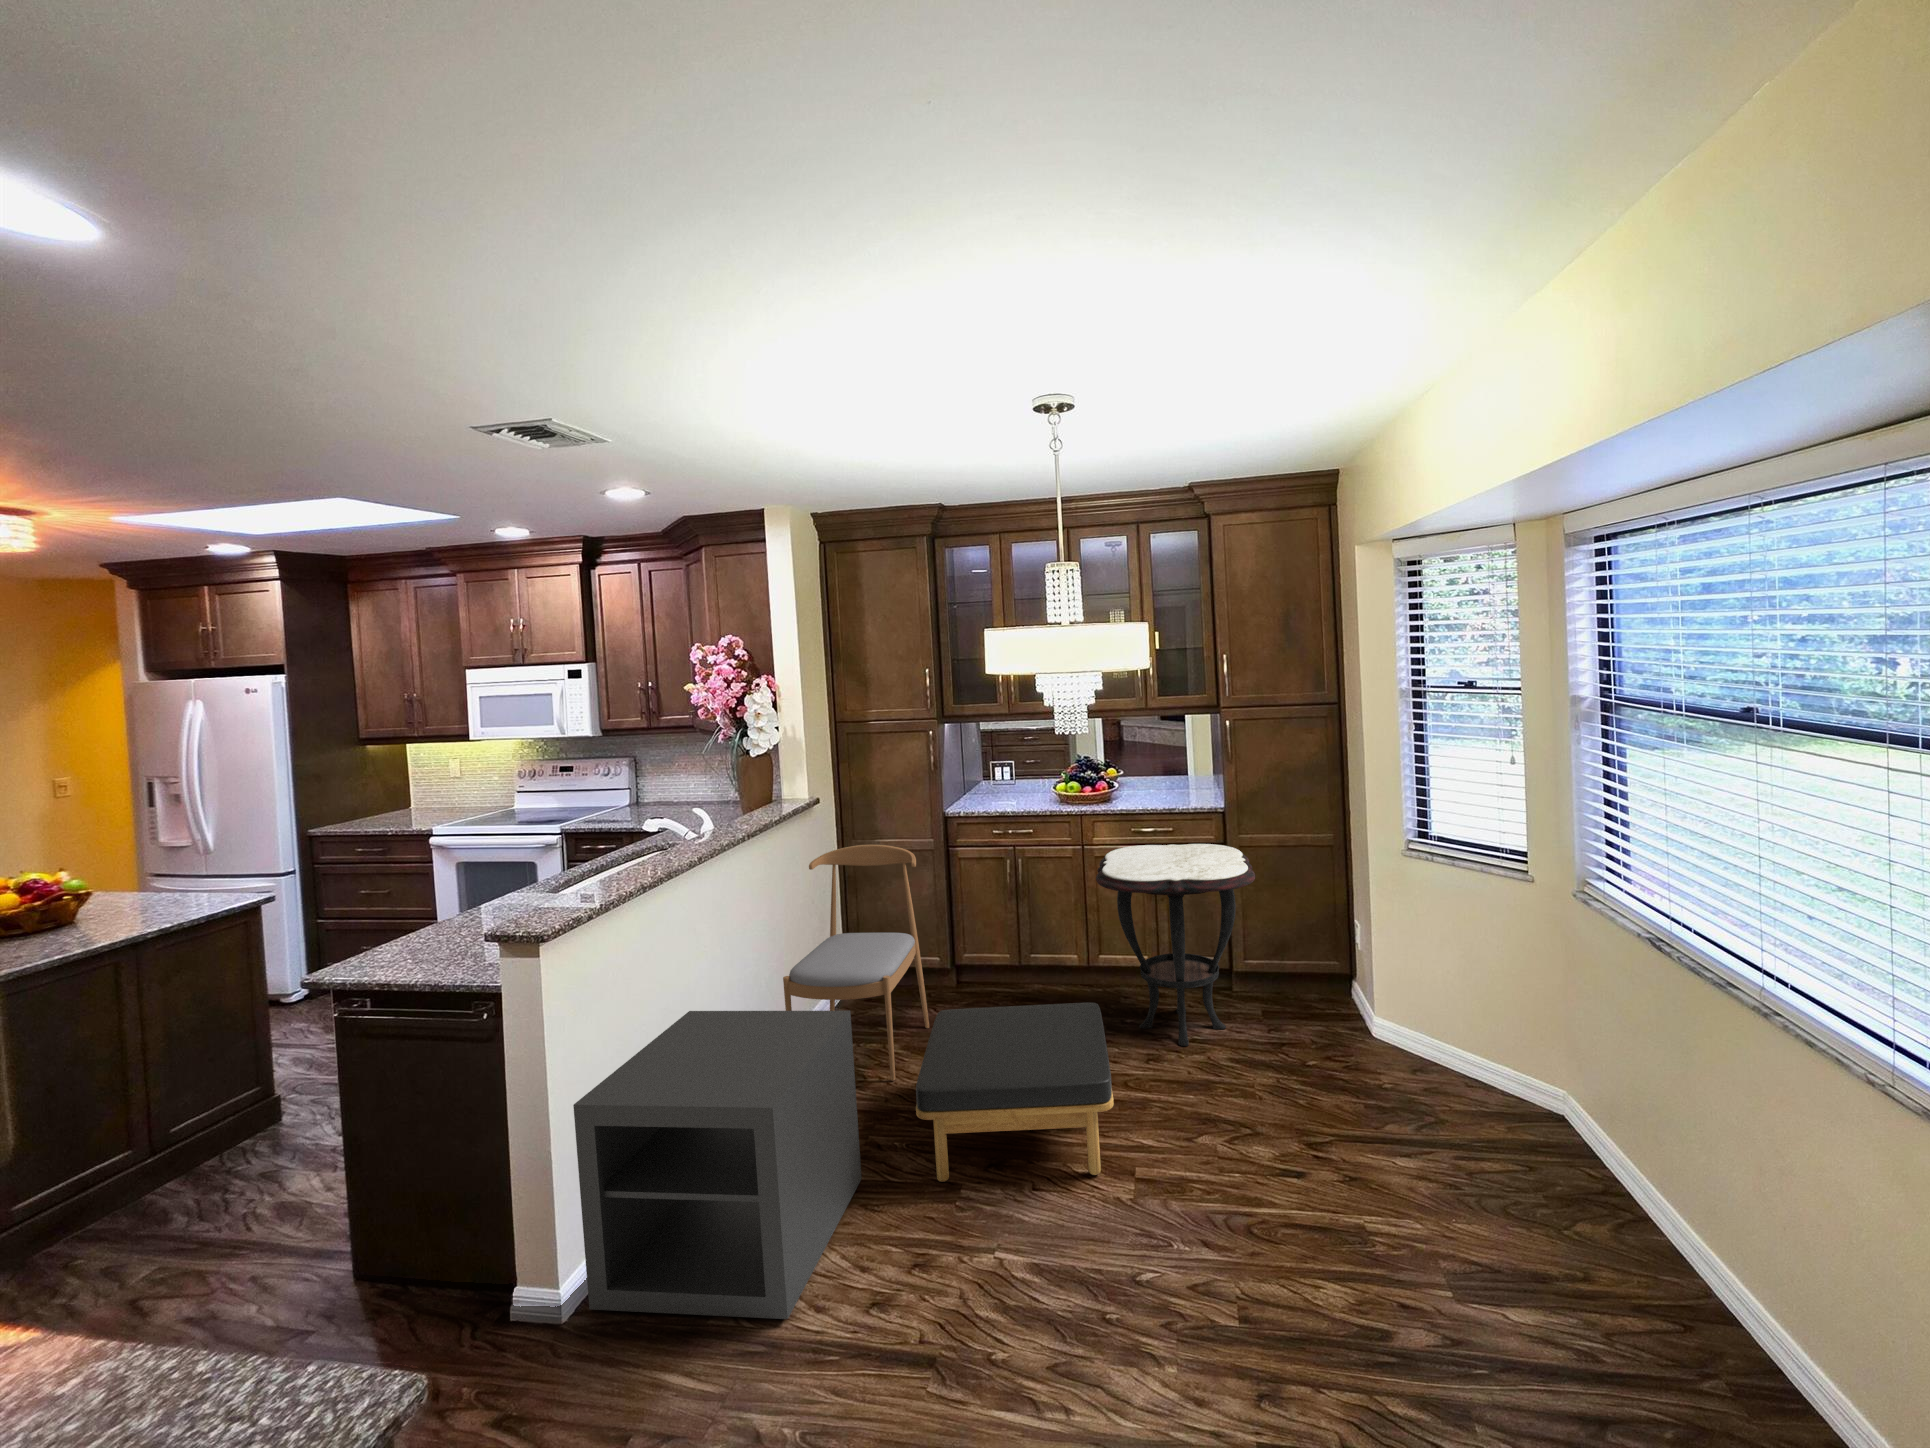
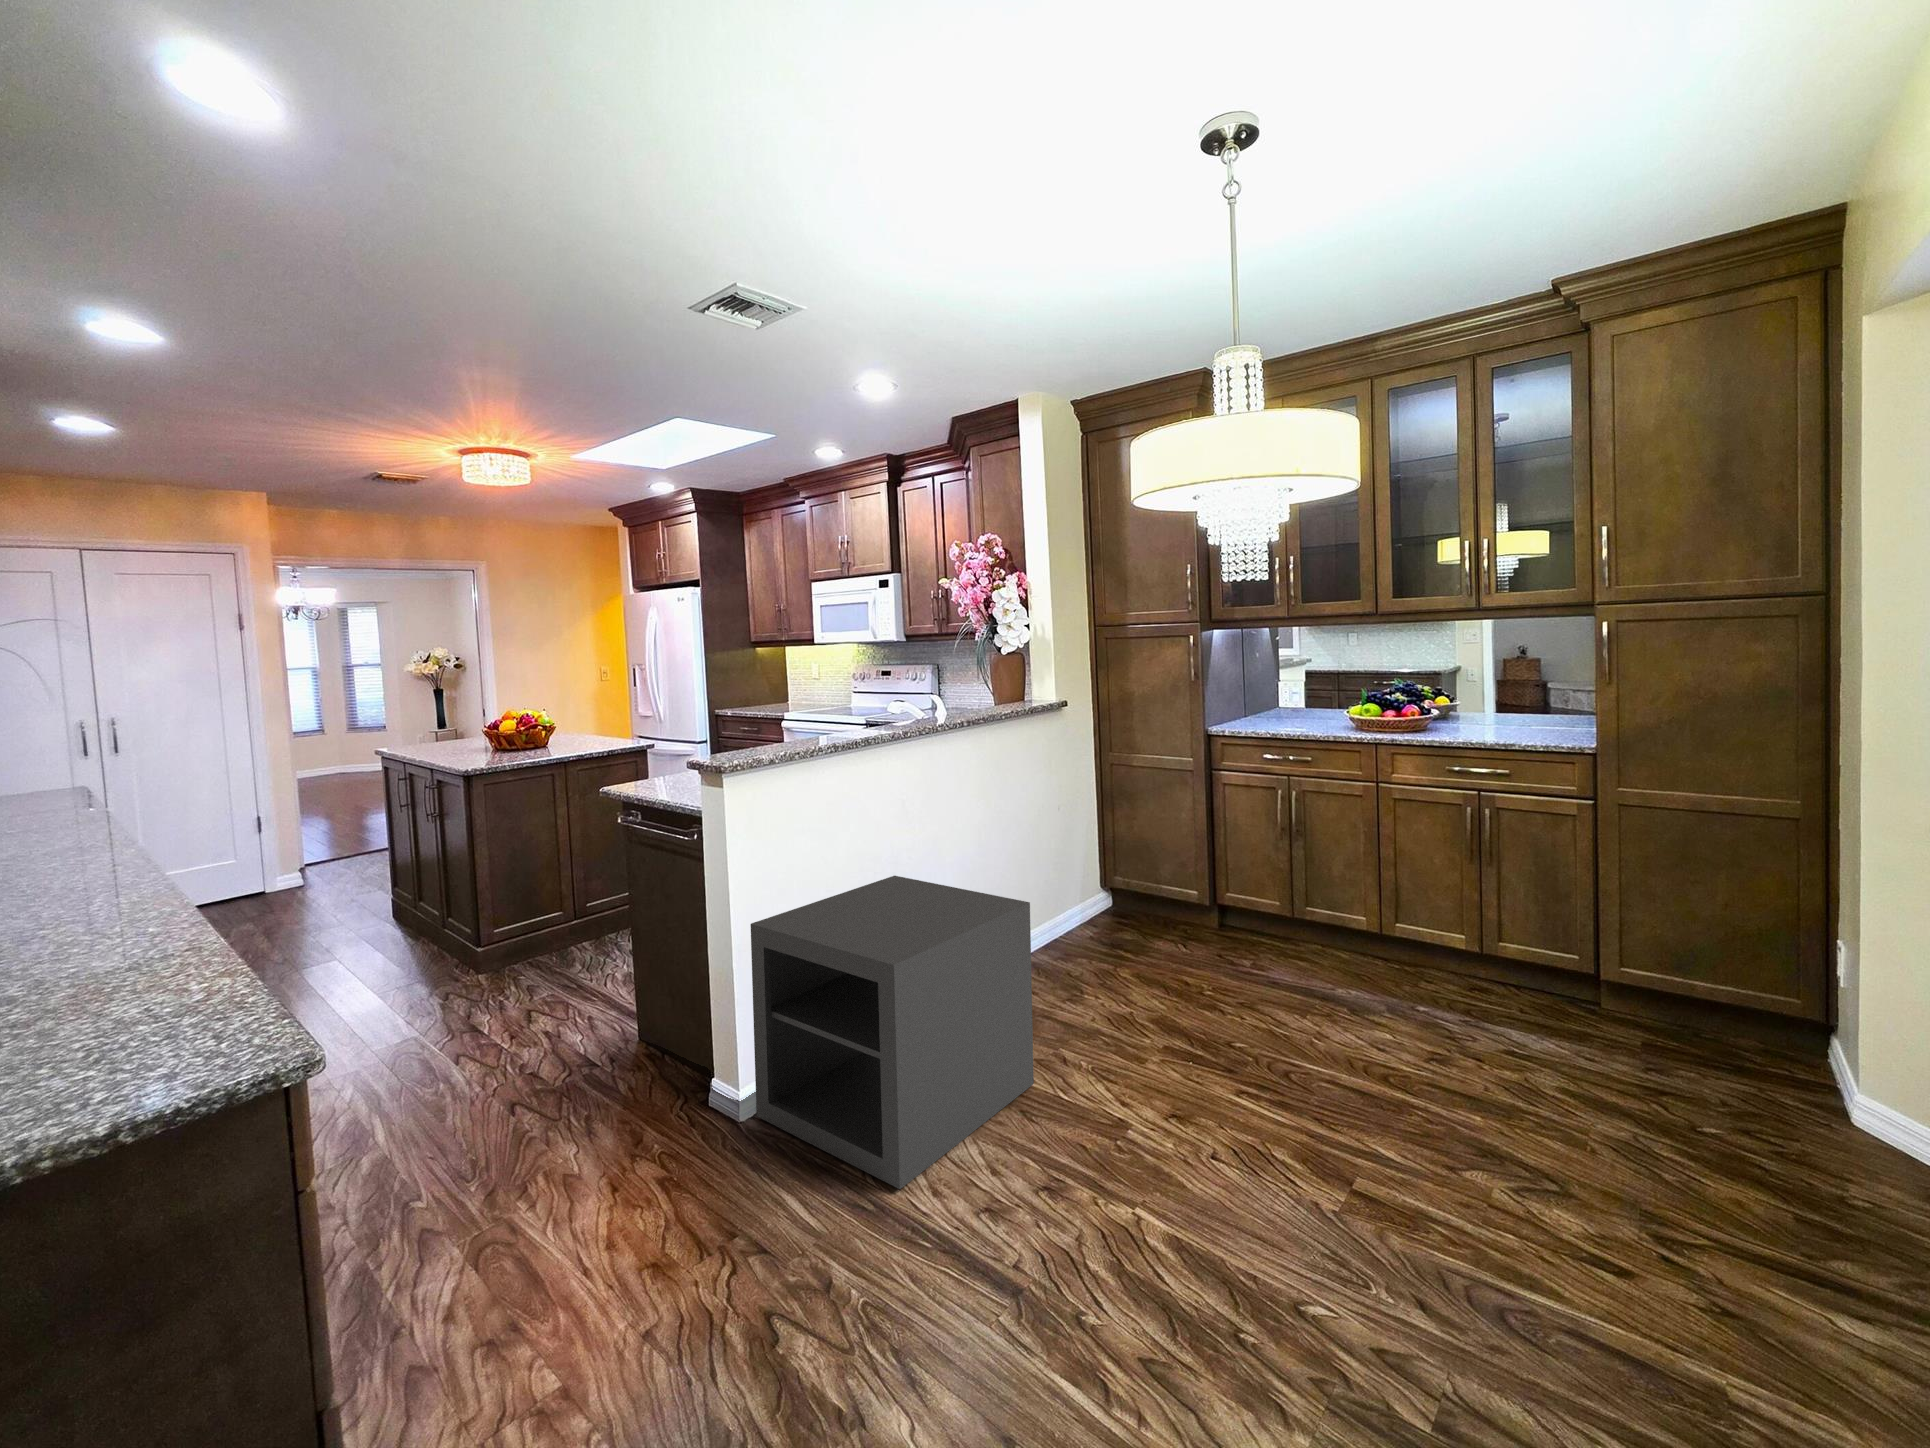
side table: present [1096,844,1255,1046] -> none [1373,797,1616,1056]
dining chair: present [783,845,929,1081] -> none [1013,758,1172,1003]
ottoman: present [916,1003,1114,1182] -> none [1090,937,1353,1165]

